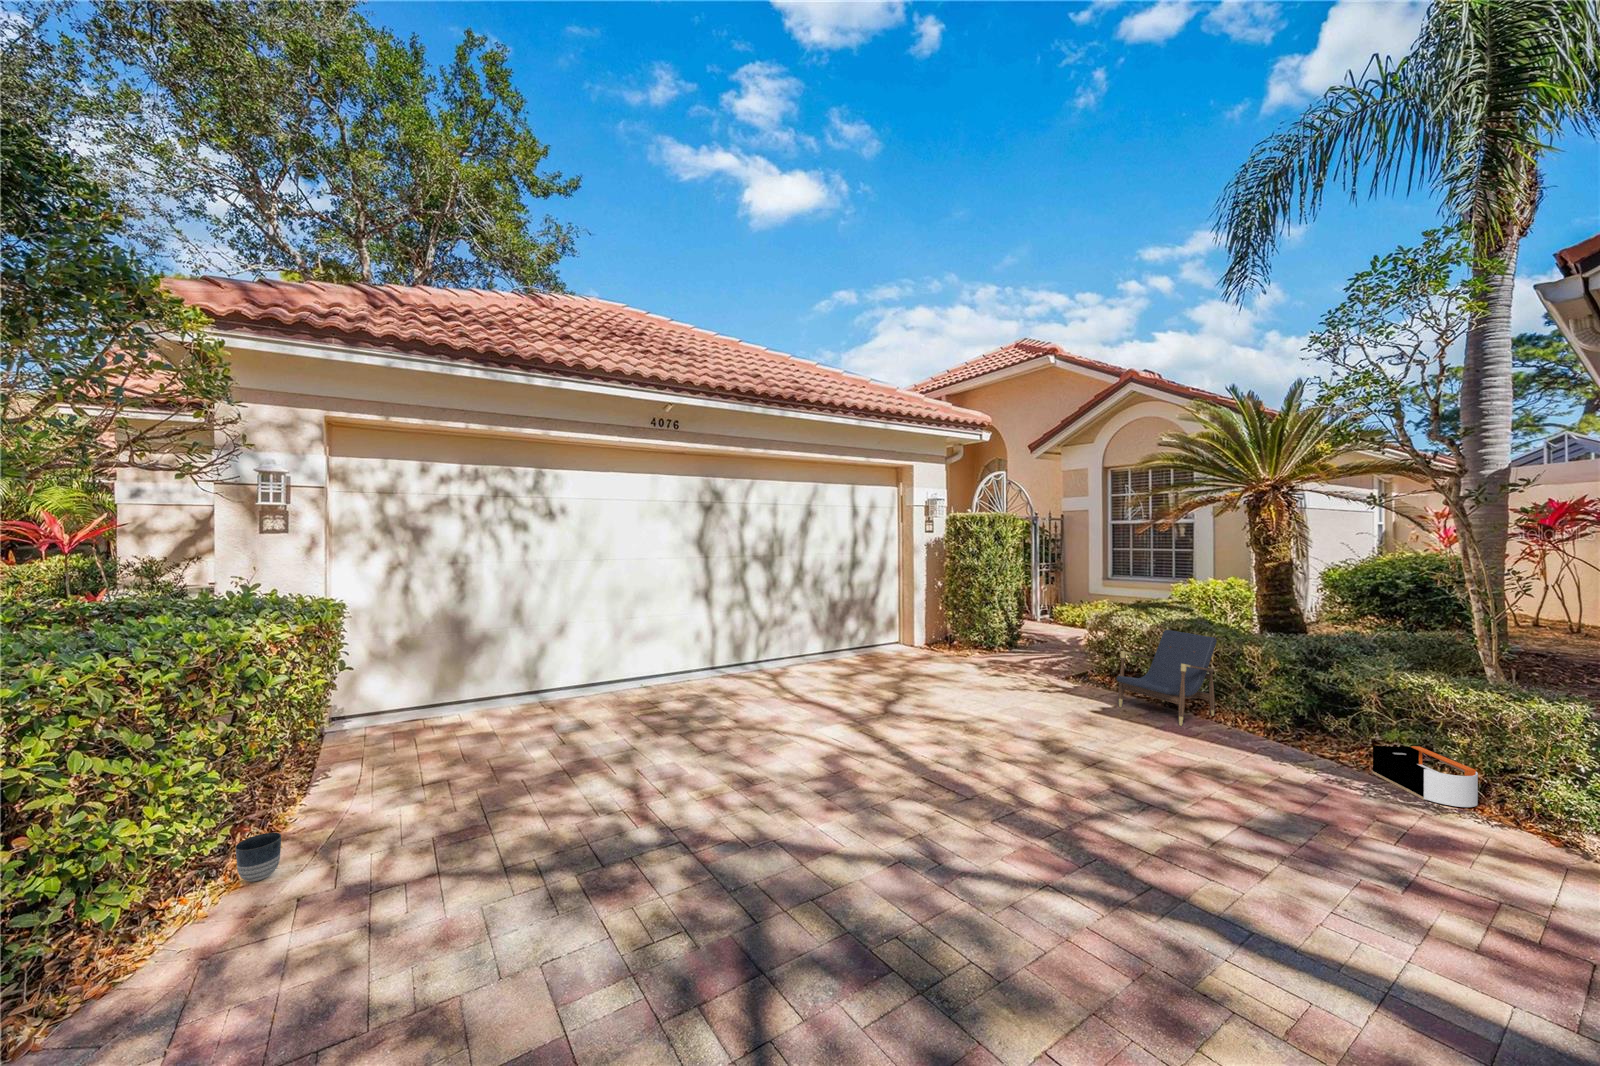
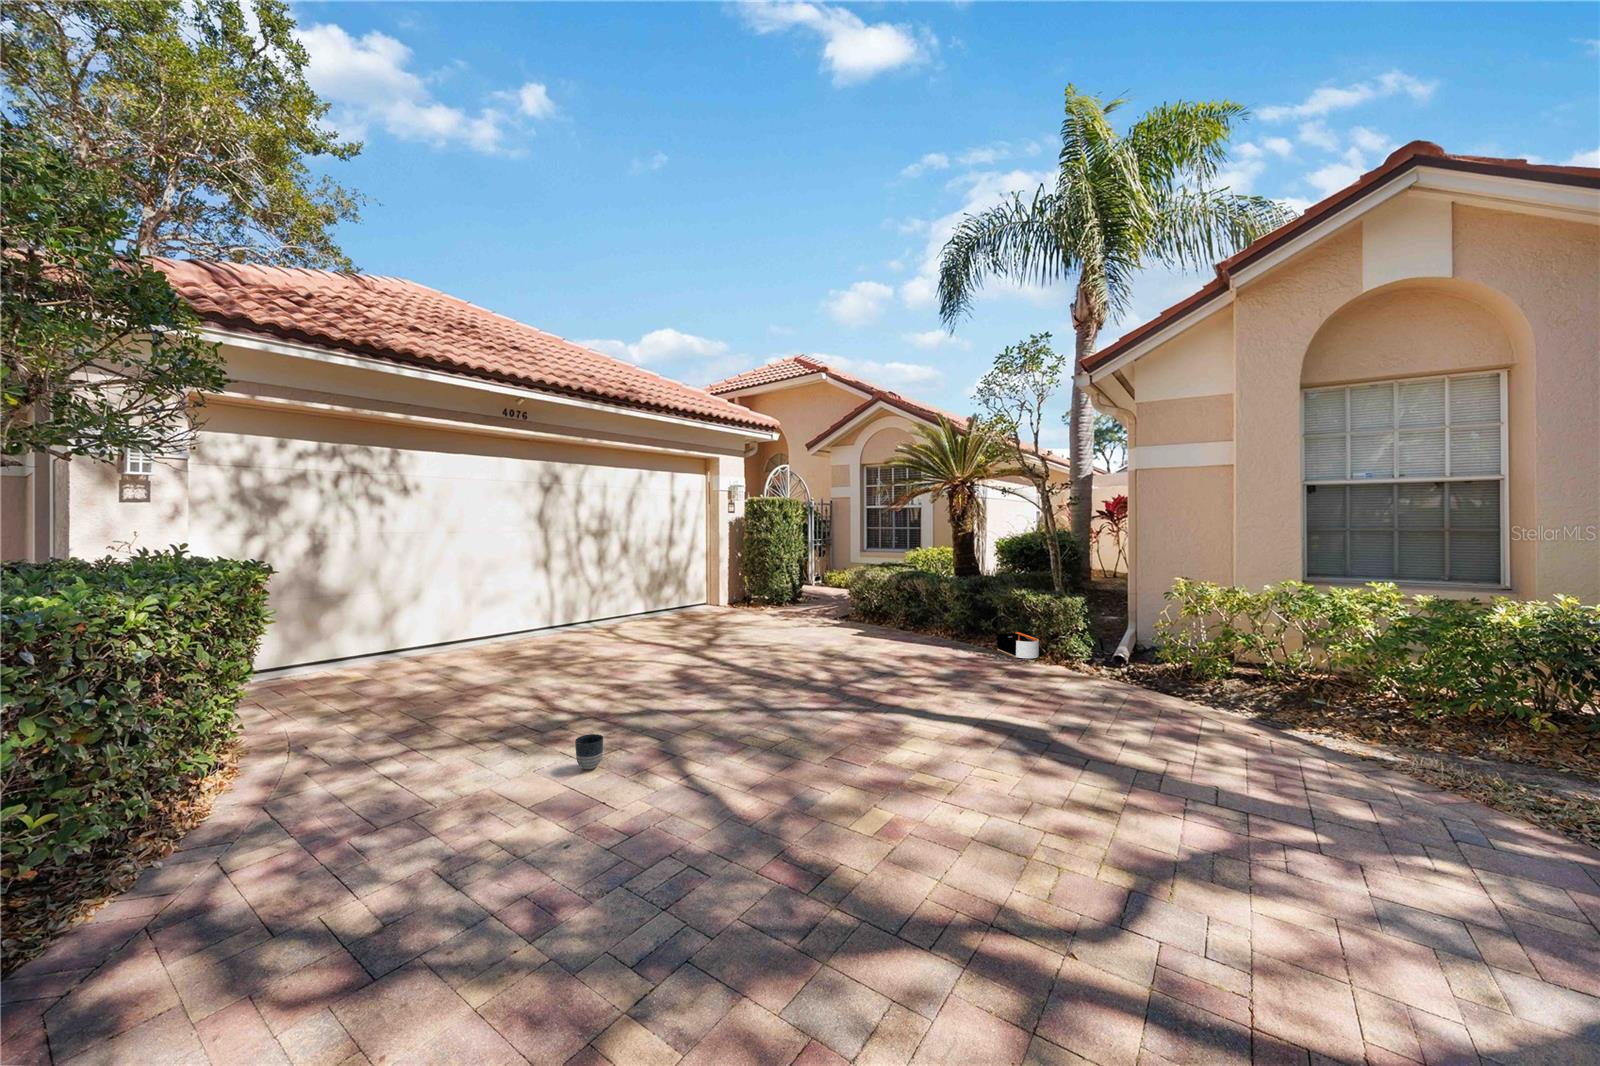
lounge chair: present [1117,630,1217,726] -> none [867,578,925,638]
planter: present [236,833,281,882] -> present [575,734,603,769]

